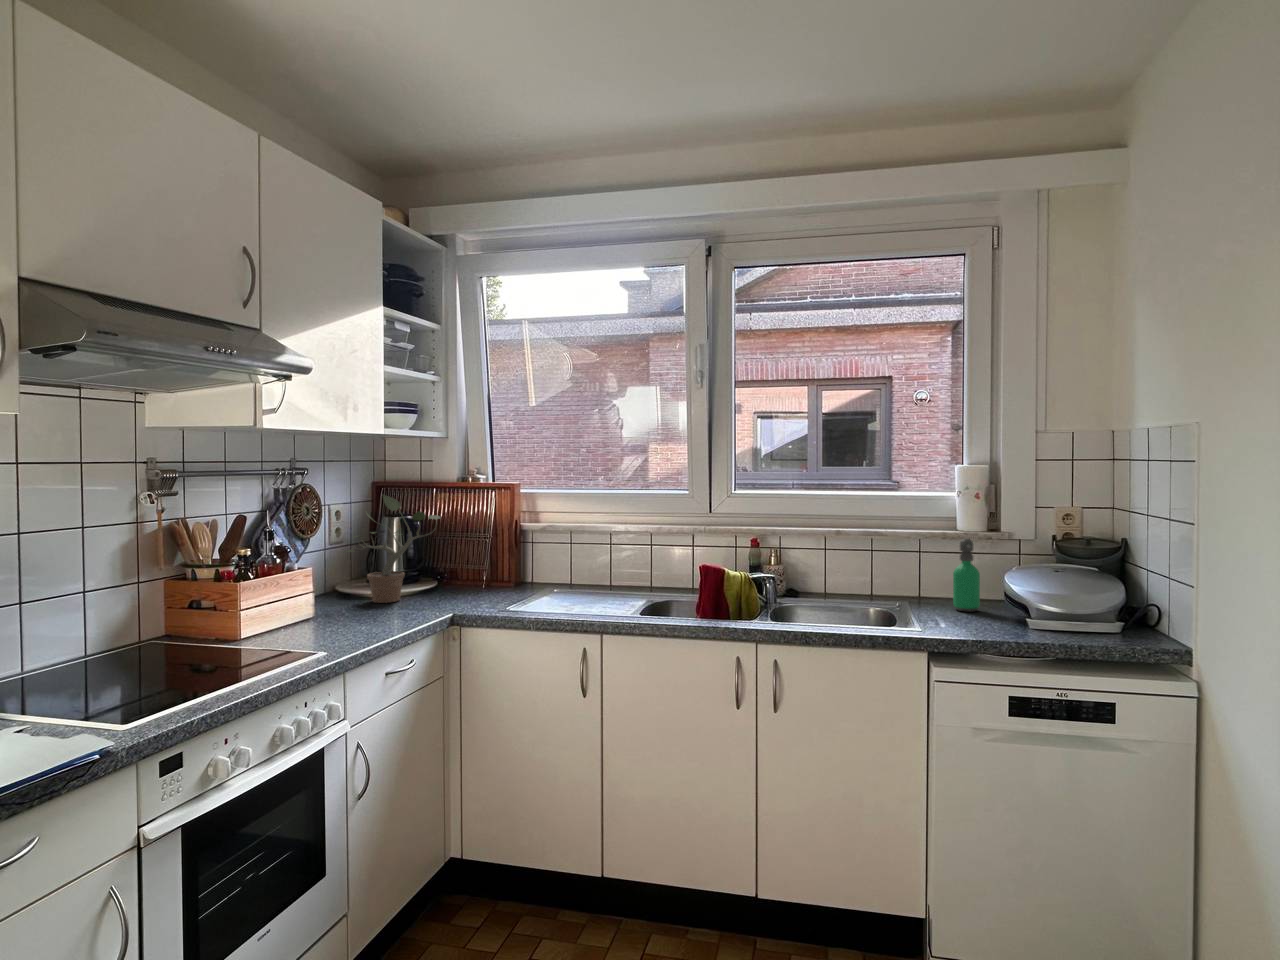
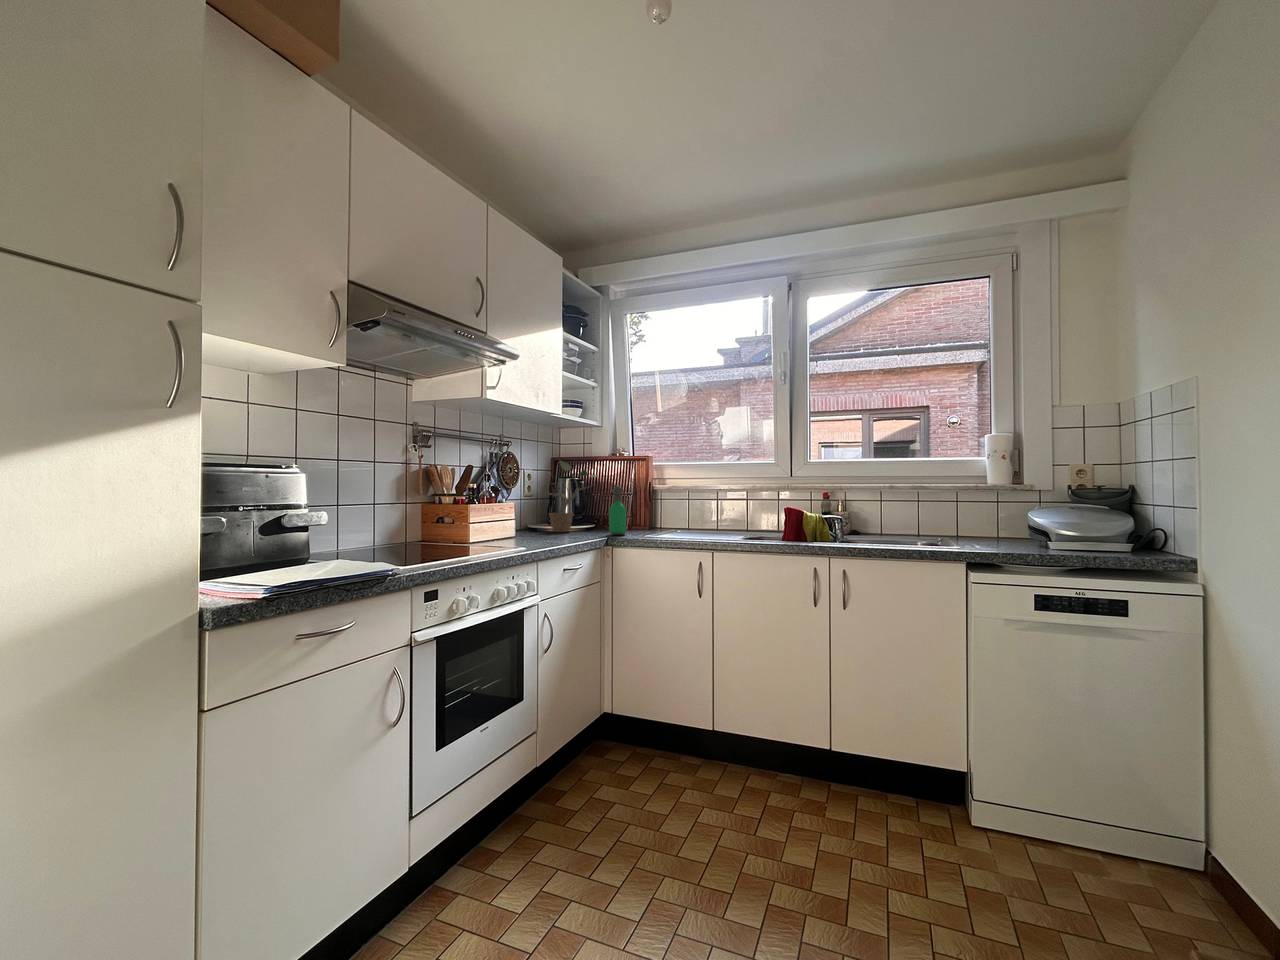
soap dispenser: present [953,539,980,612] -> present [609,486,626,535]

